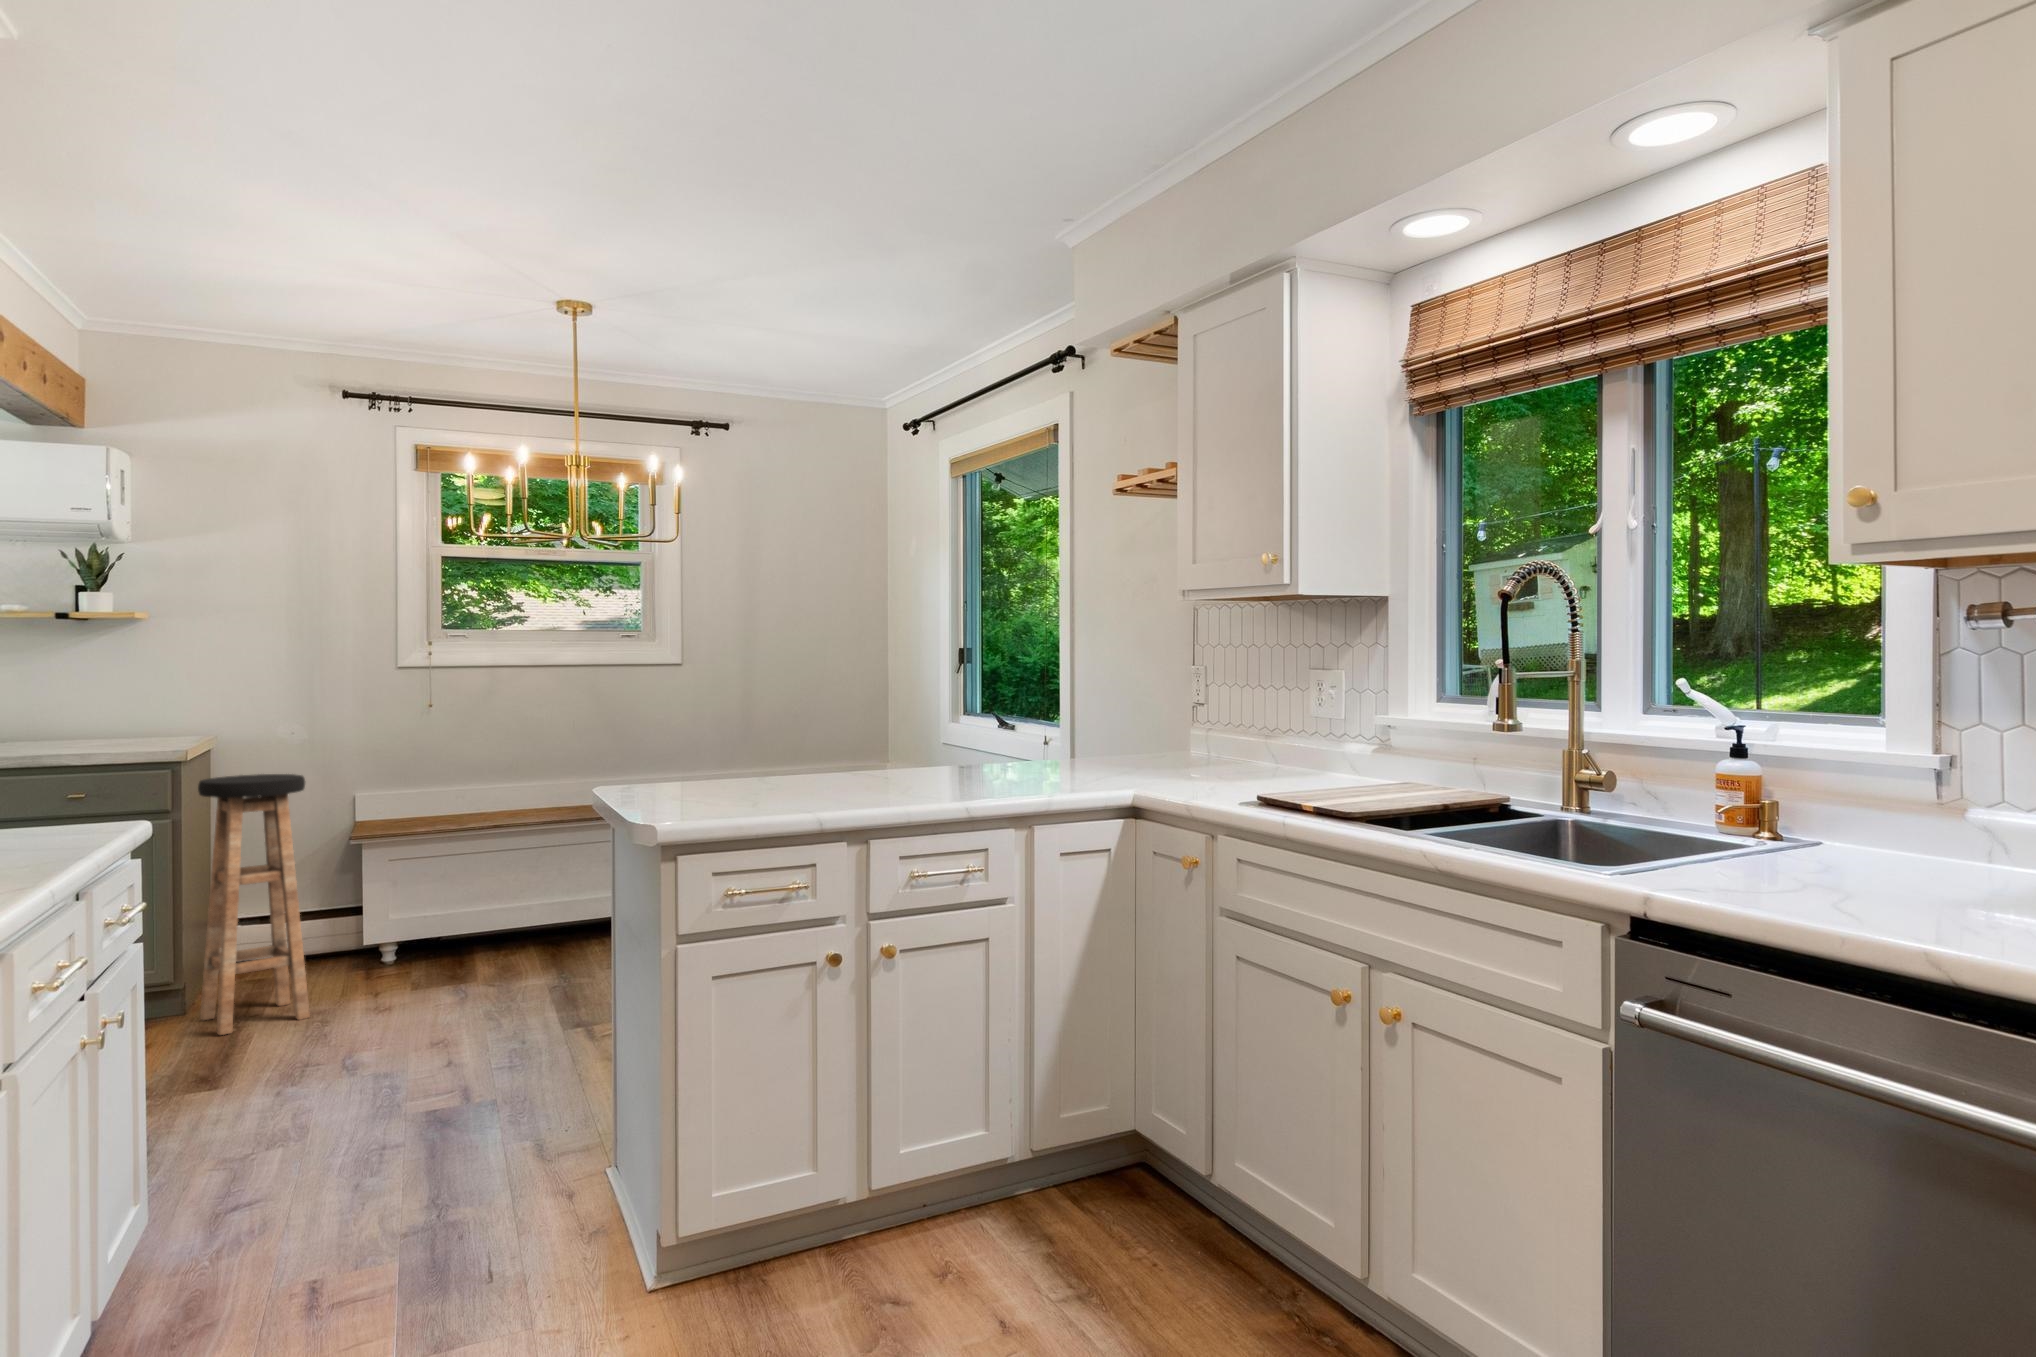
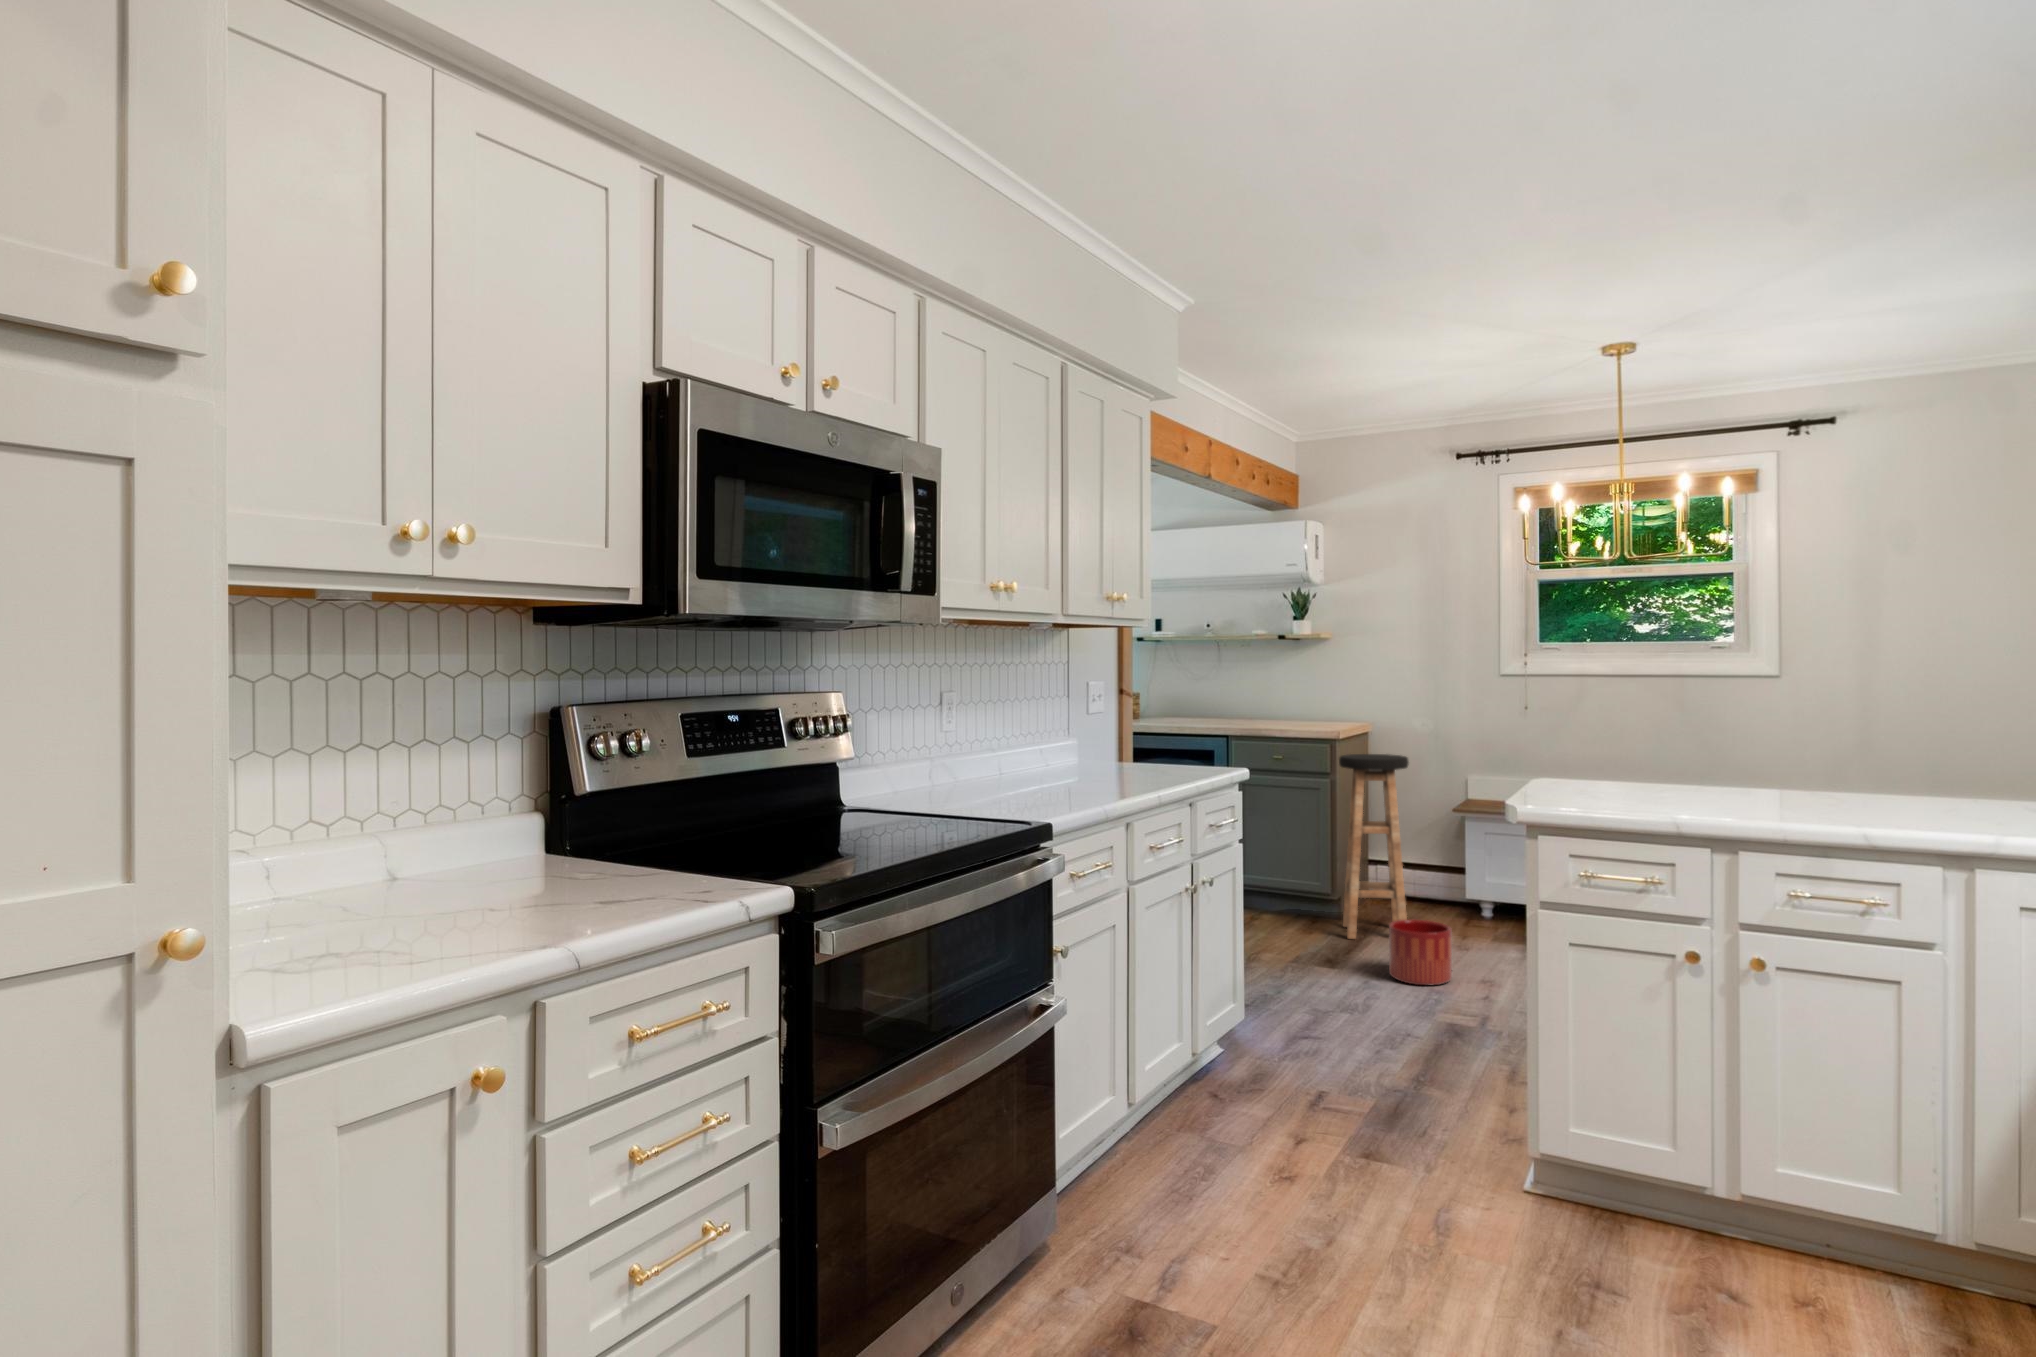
planter: none [312,984,401,1074] -> present [1389,920,1452,985]

